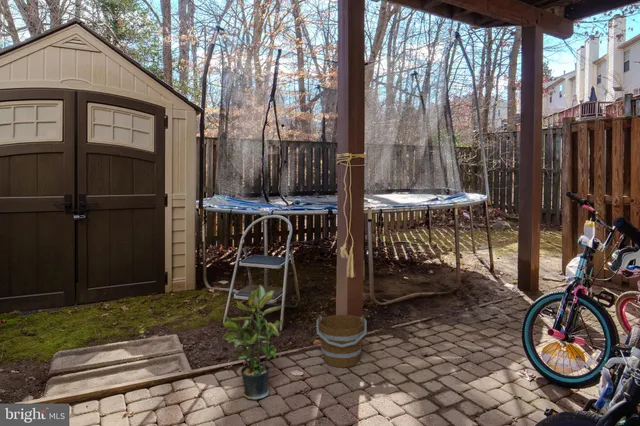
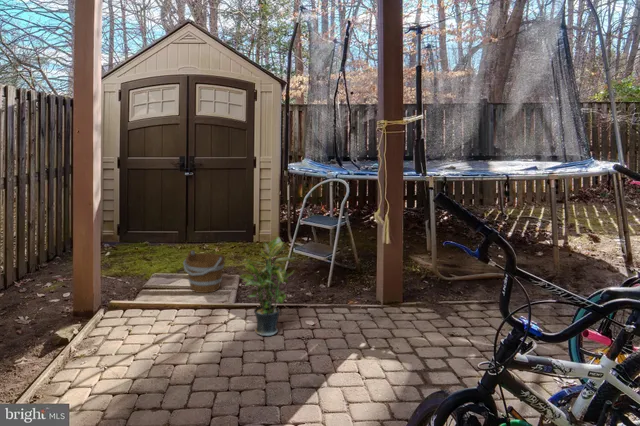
bucket: present [316,315,367,367] -> present [183,250,225,293]

